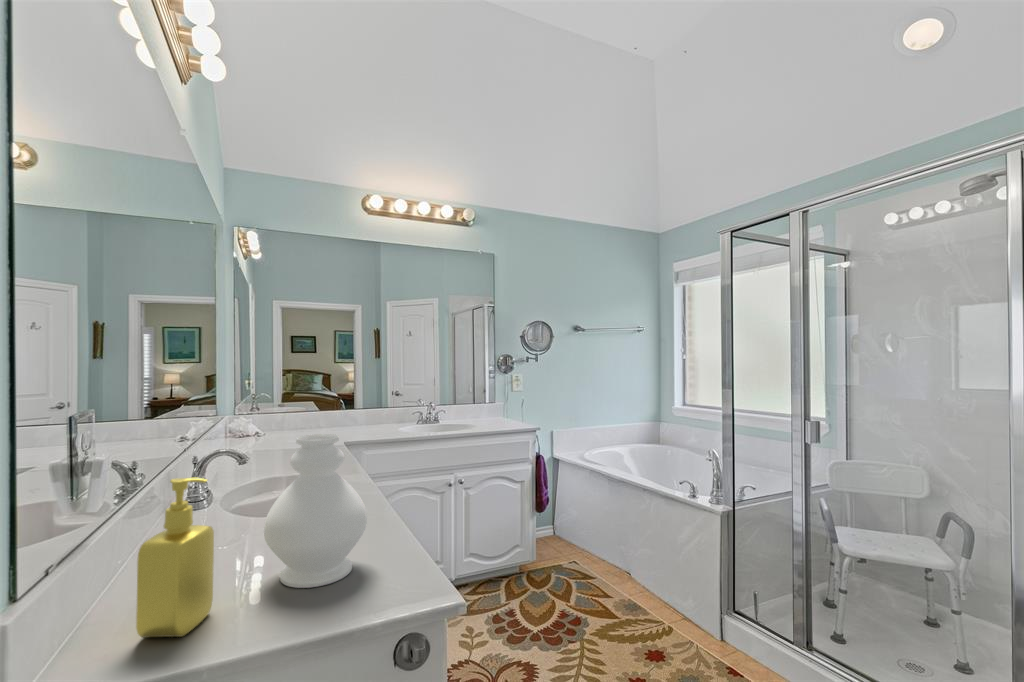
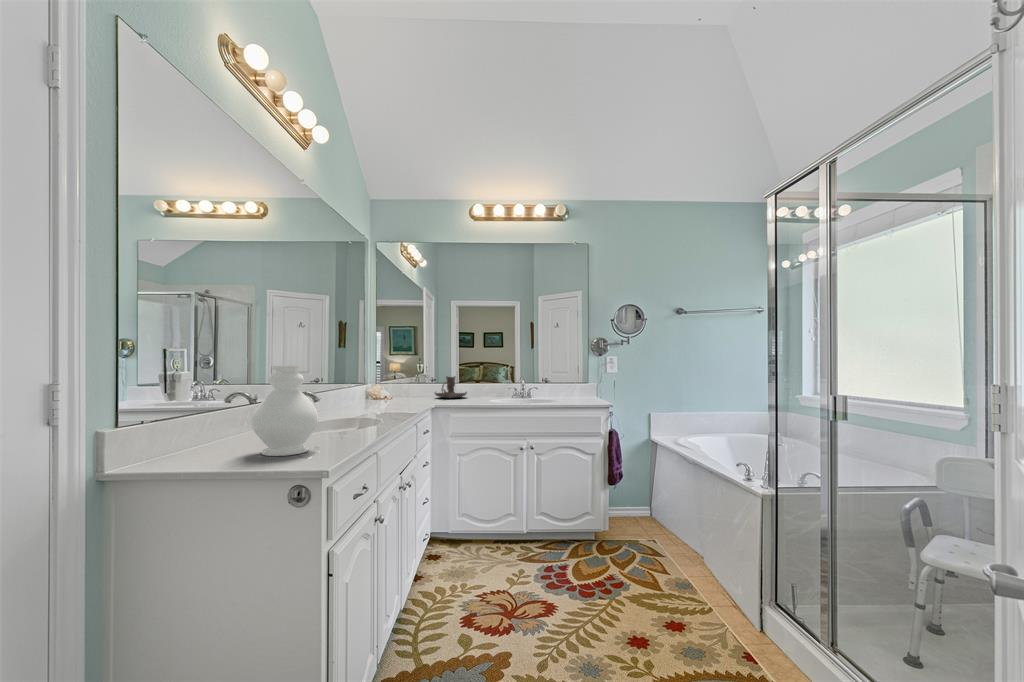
candle holder: none [320,401,362,429] -> present [435,376,467,398]
soap dispenser: present [136,477,214,637] -> none [169,378,217,462]

